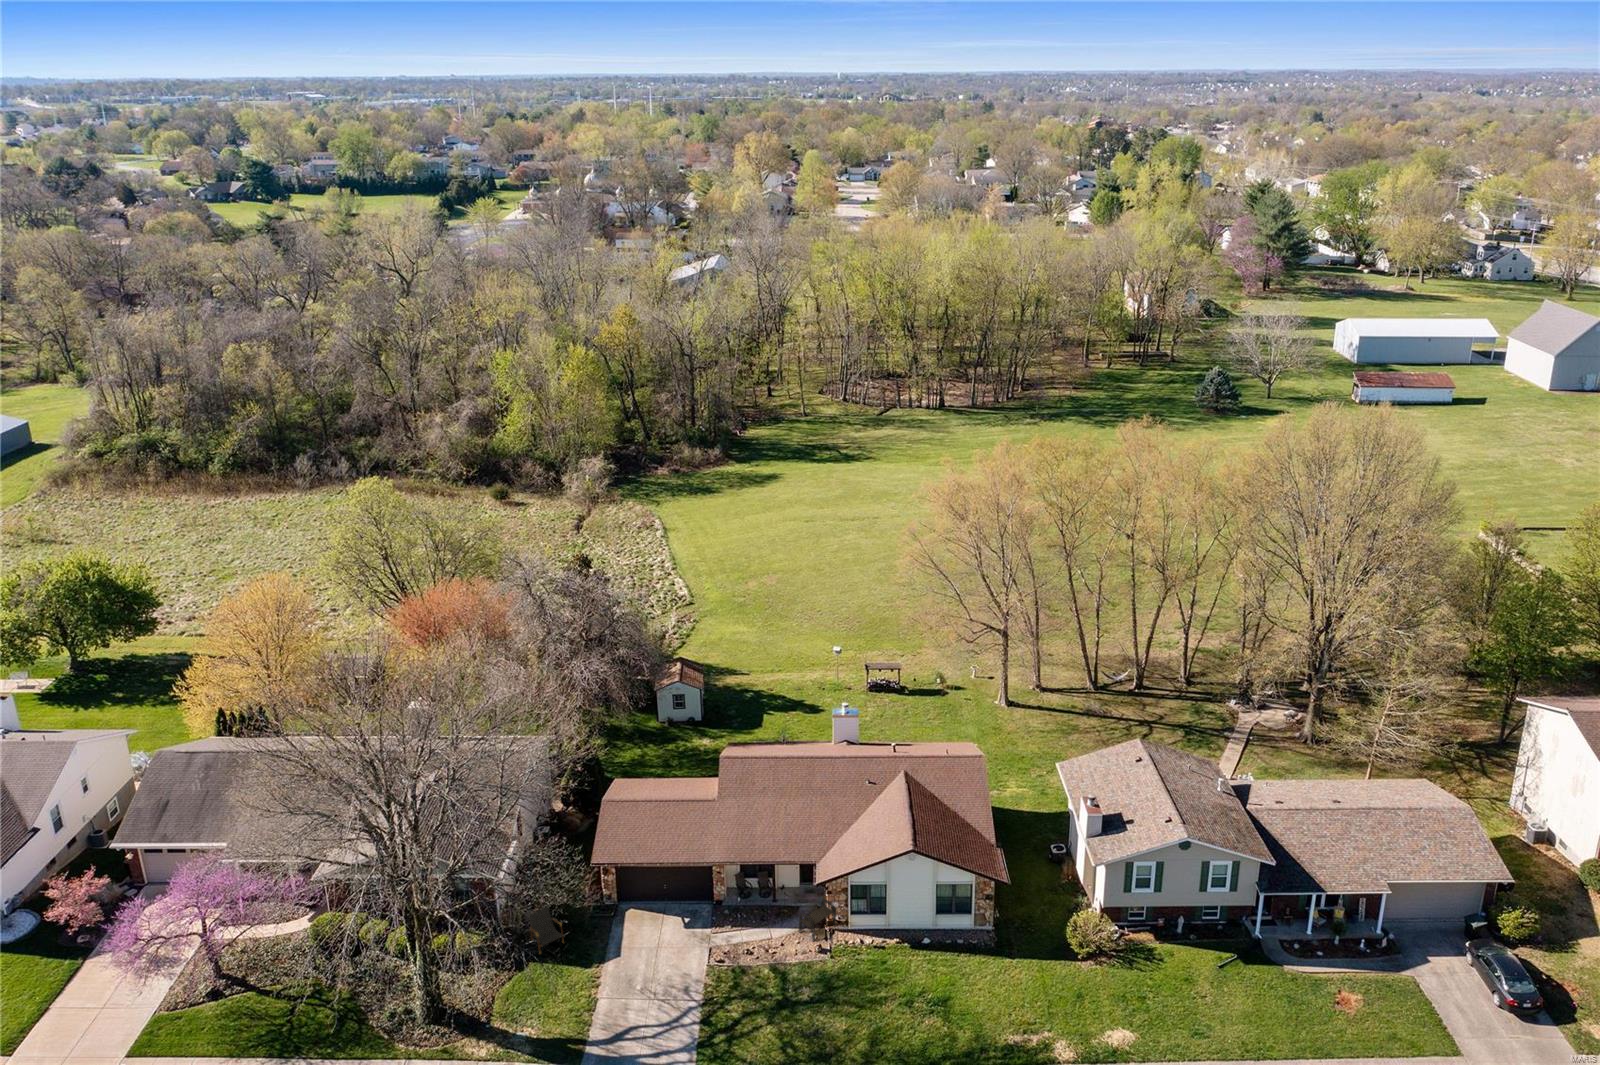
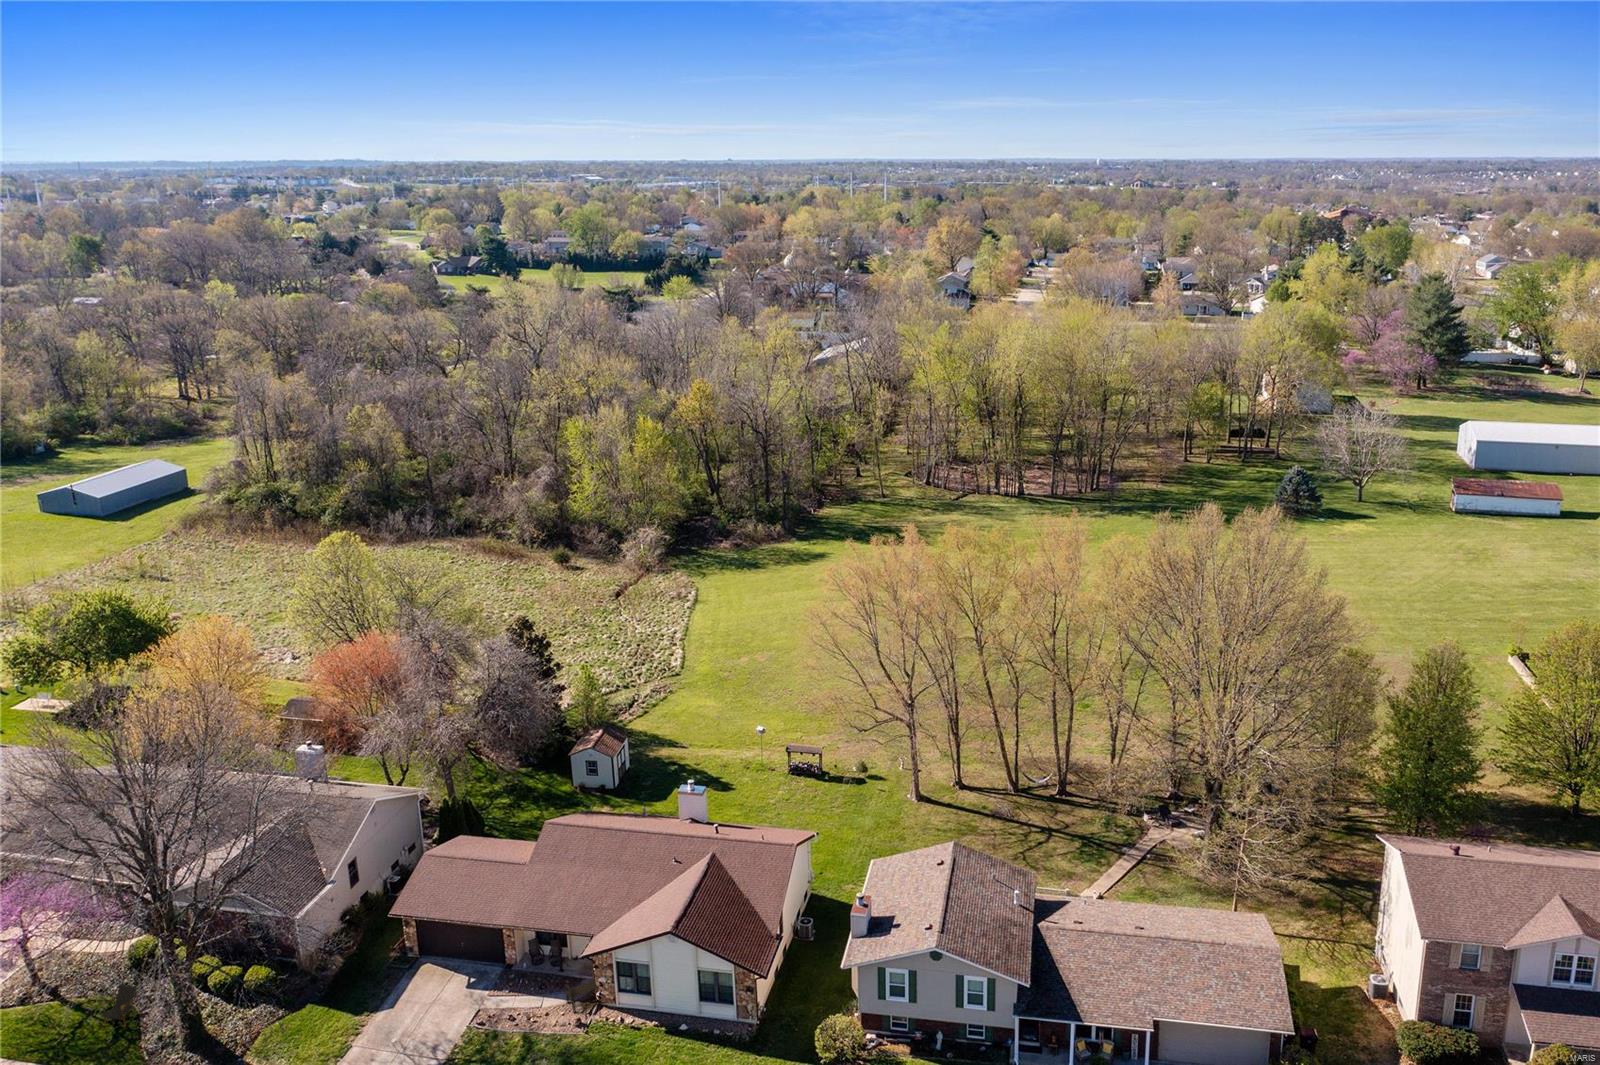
lounge chair: present [529,907,564,952] -> present [102,984,136,1025]

